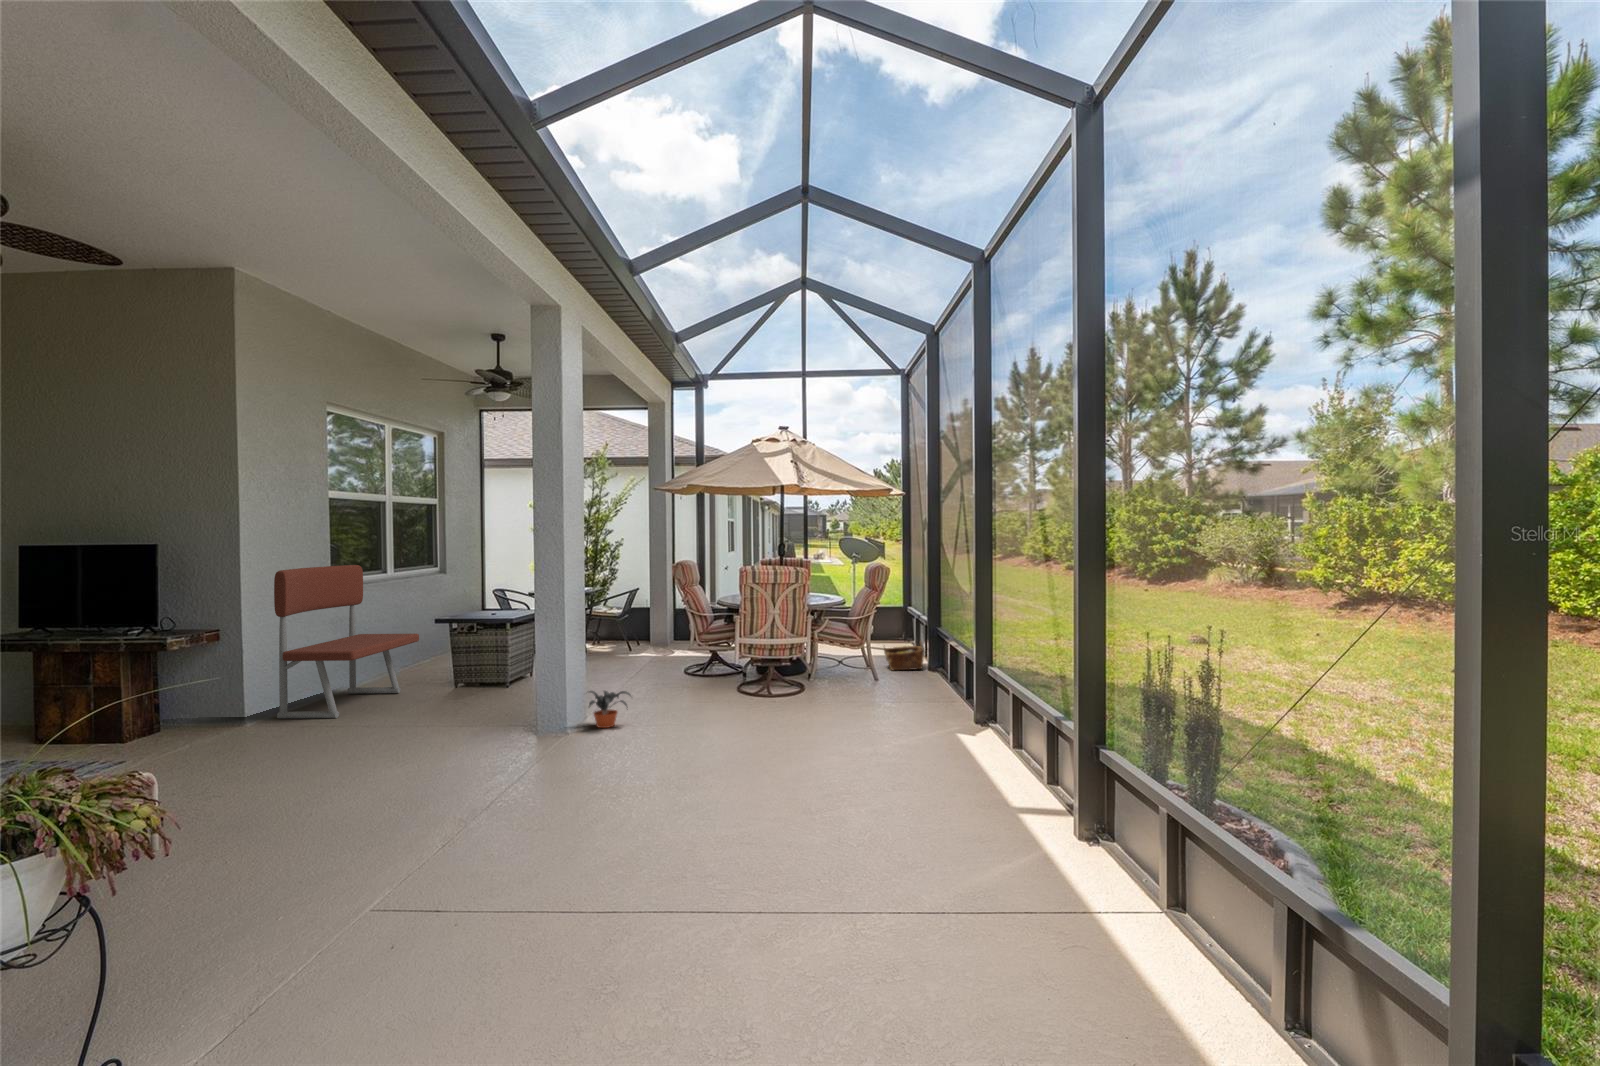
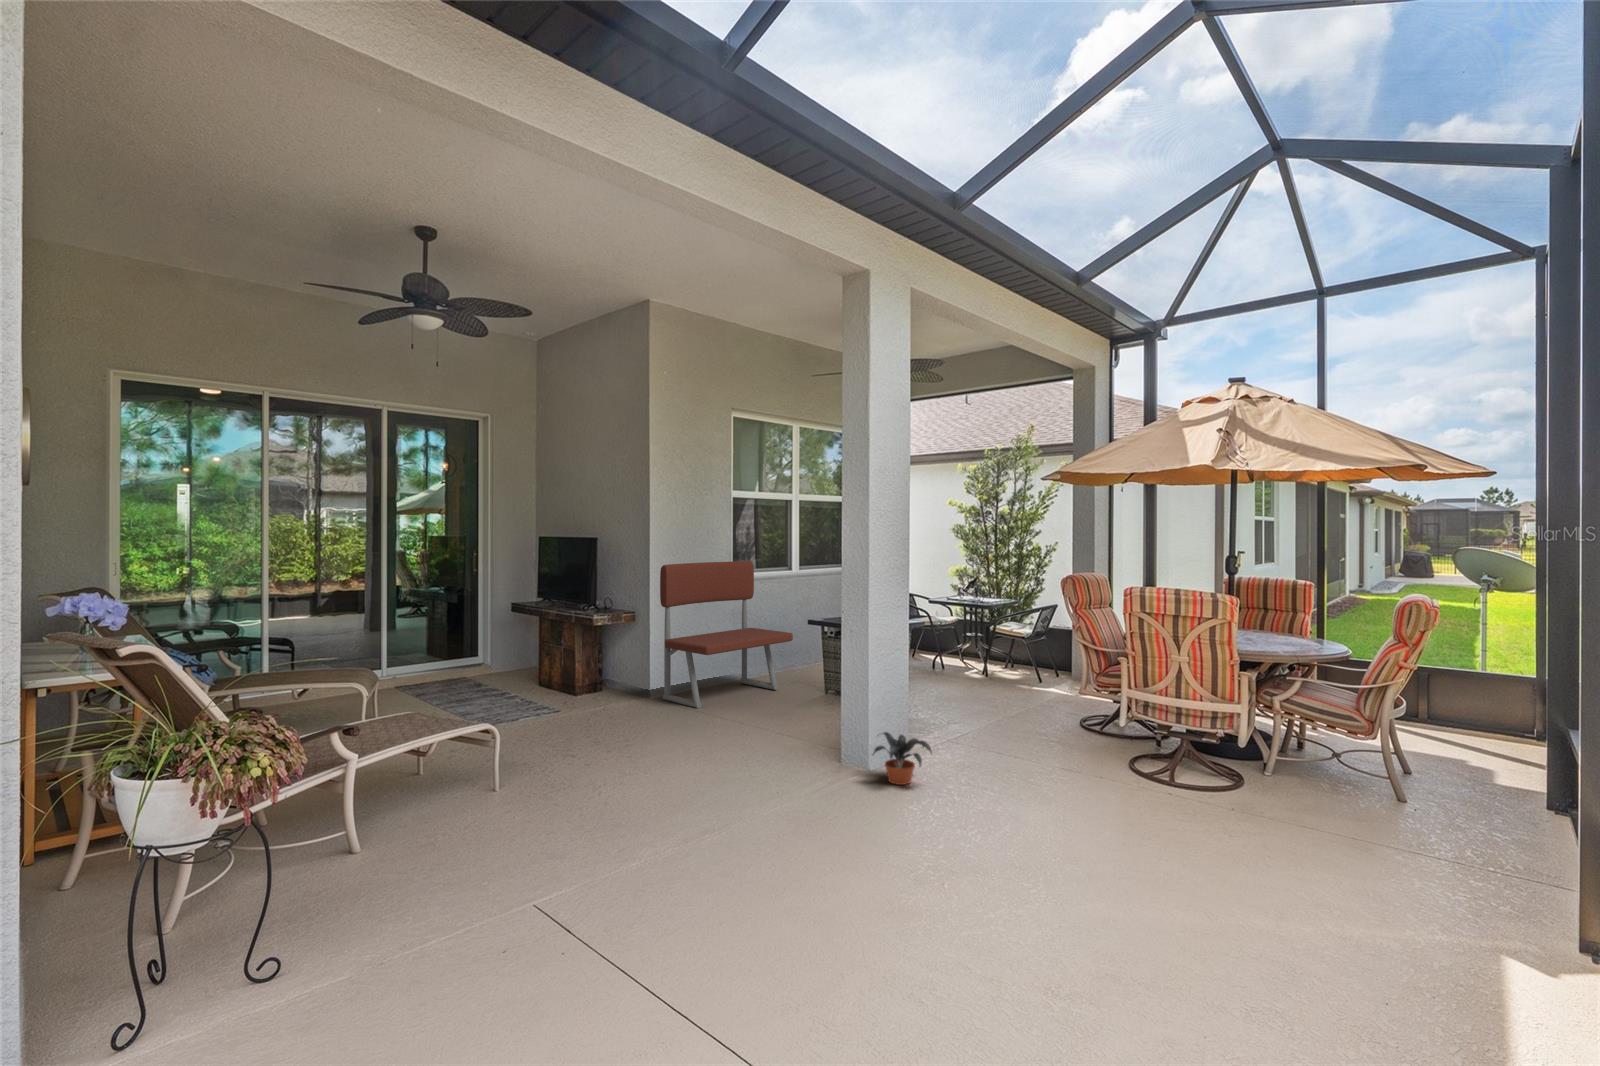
woven basket: present [884,642,924,671] -> none [1439,733,1541,794]

